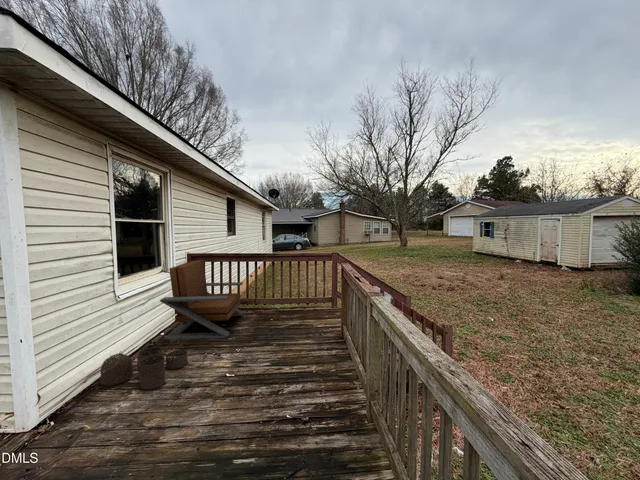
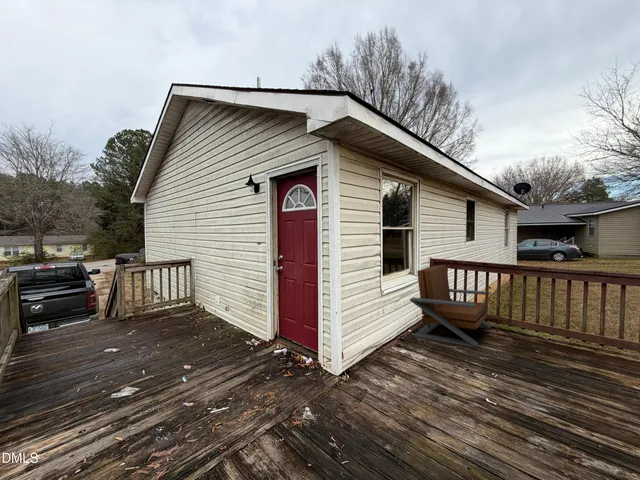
woven basket: present [100,347,188,389] -> none [371,337,439,375]

